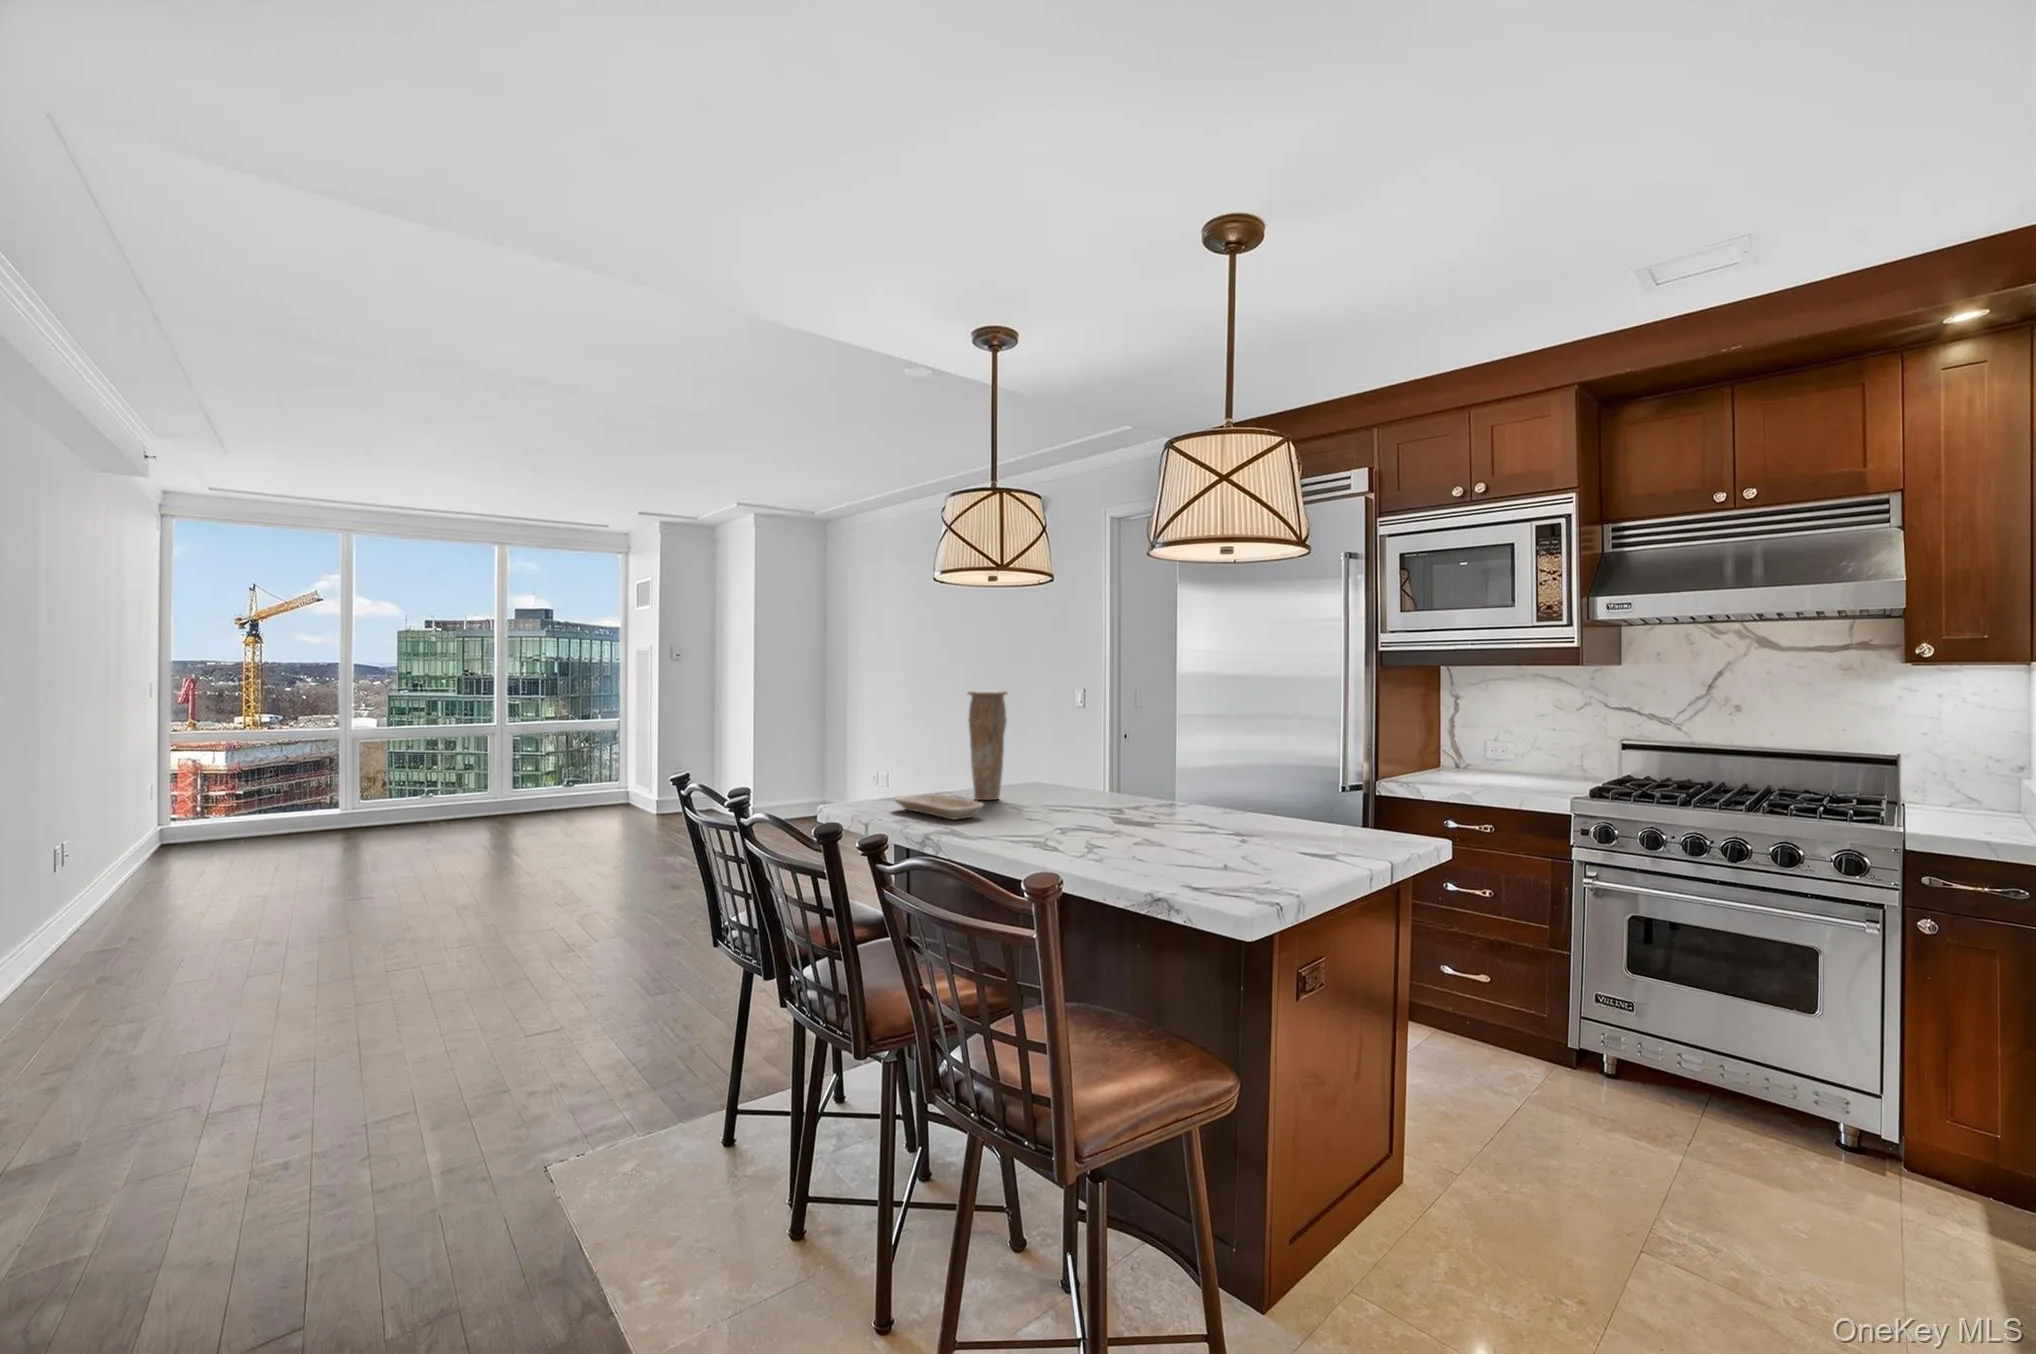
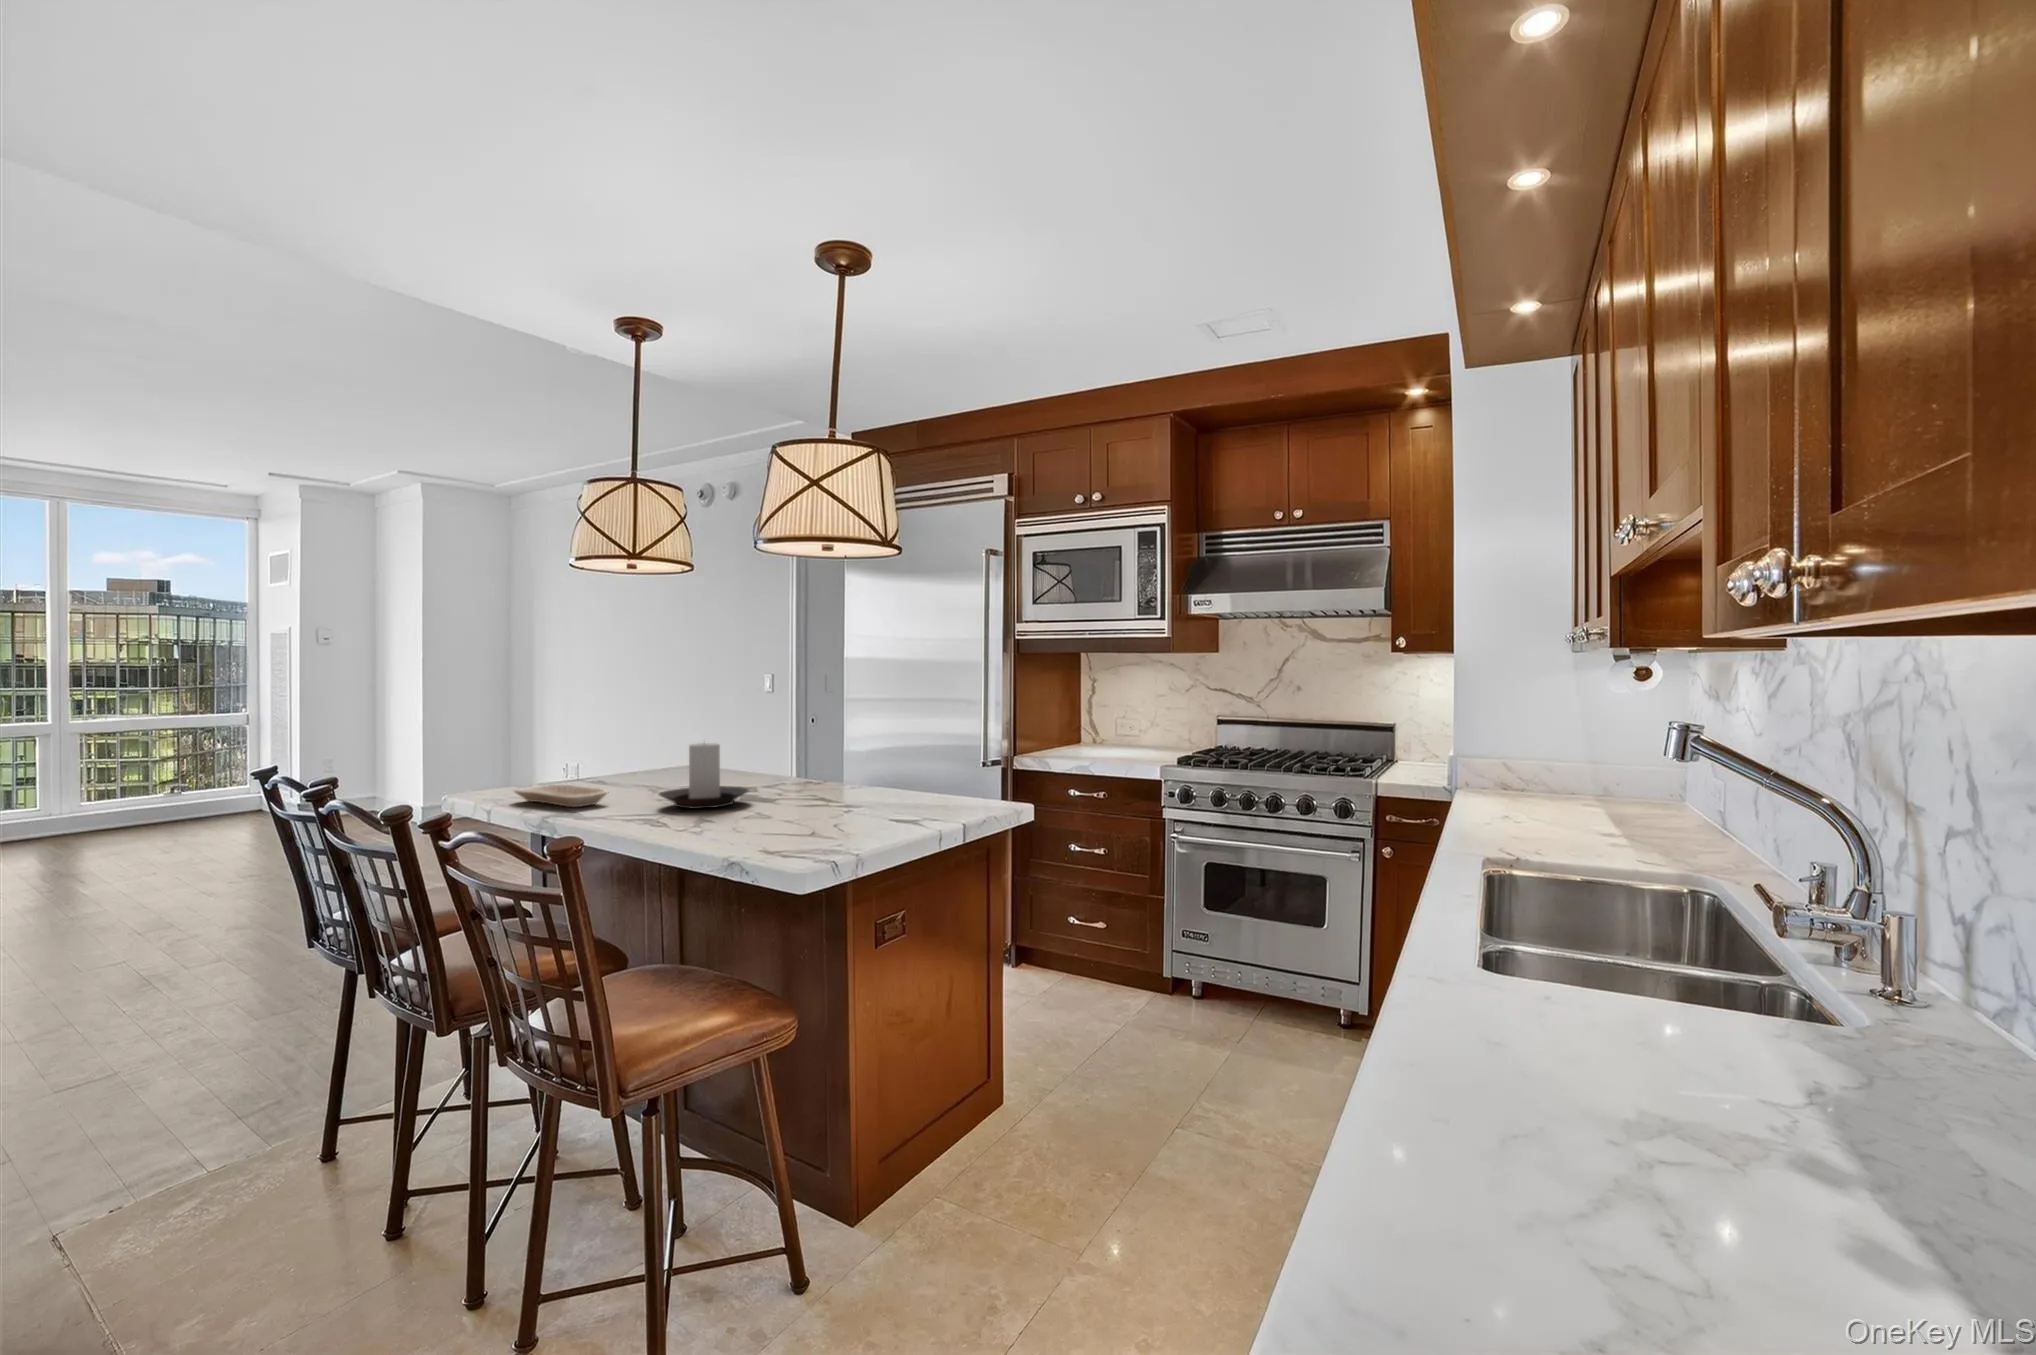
vase: present [968,691,1007,800] -> none [601,680,645,789]
candle holder: none [1035,756,1127,828] -> present [659,743,749,809]

